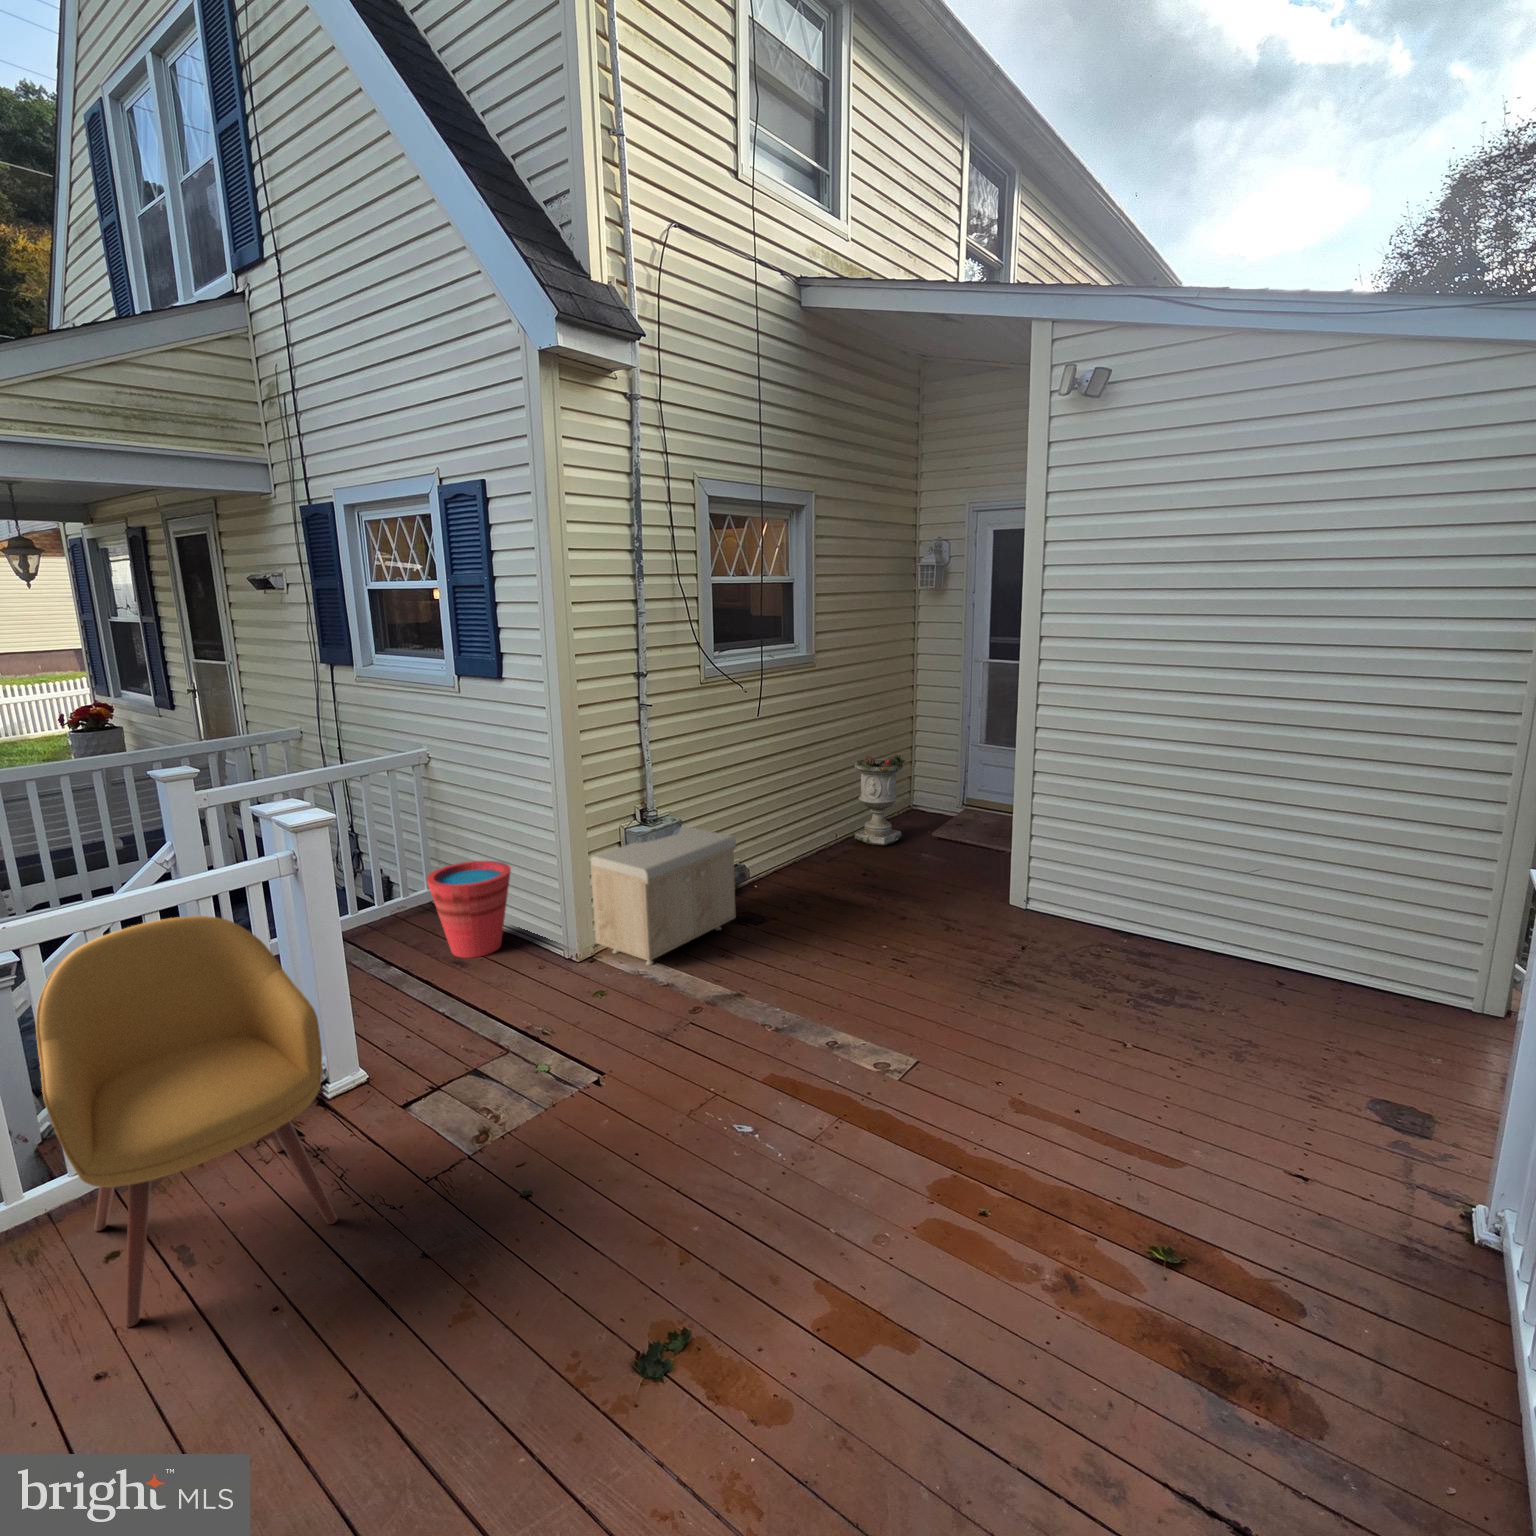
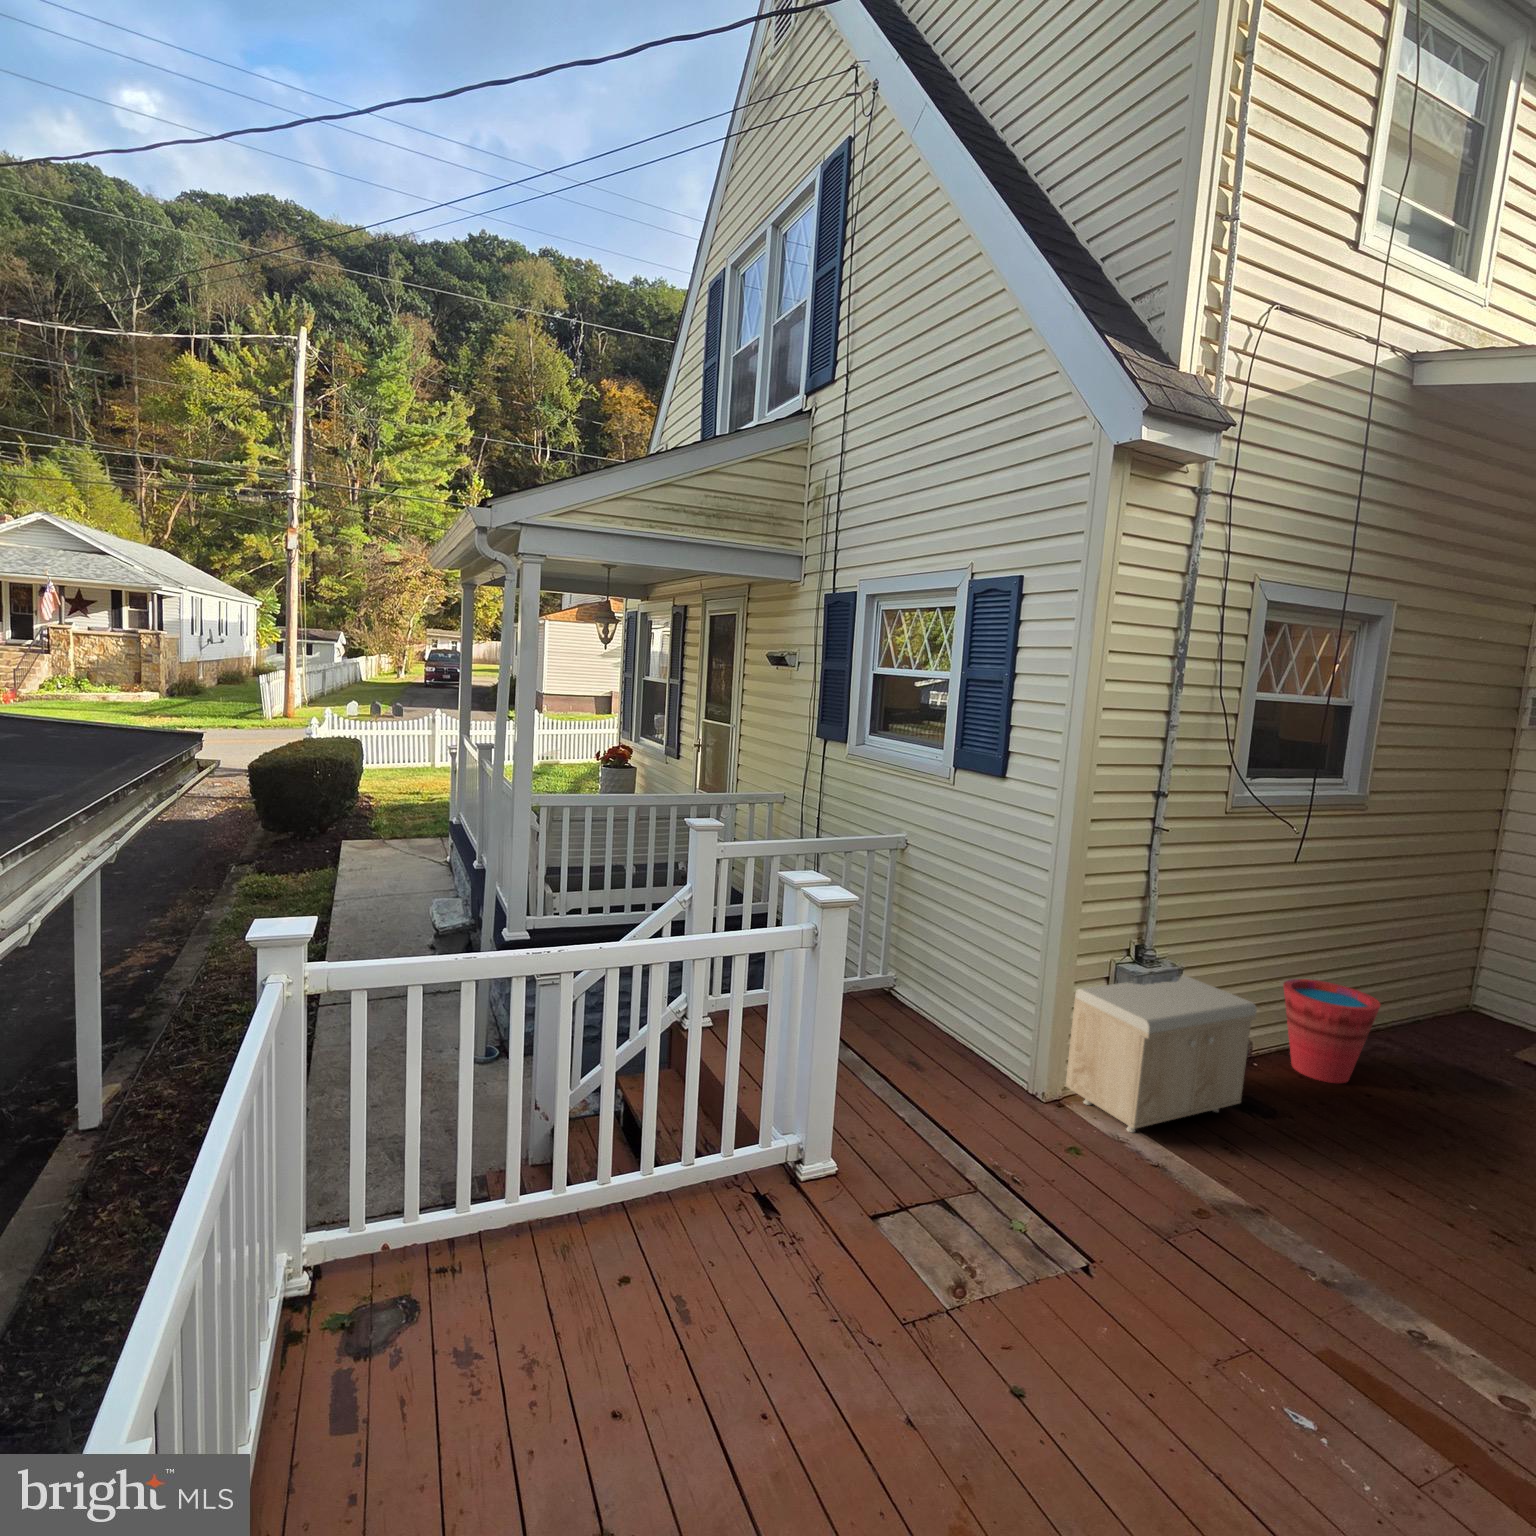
planter: present [855,755,905,845] -> none [1396,932,1494,1055]
bucket: present [427,861,511,958] -> present [1283,979,1380,1083]
chair: present [36,916,338,1327] -> none [612,969,833,1364]

